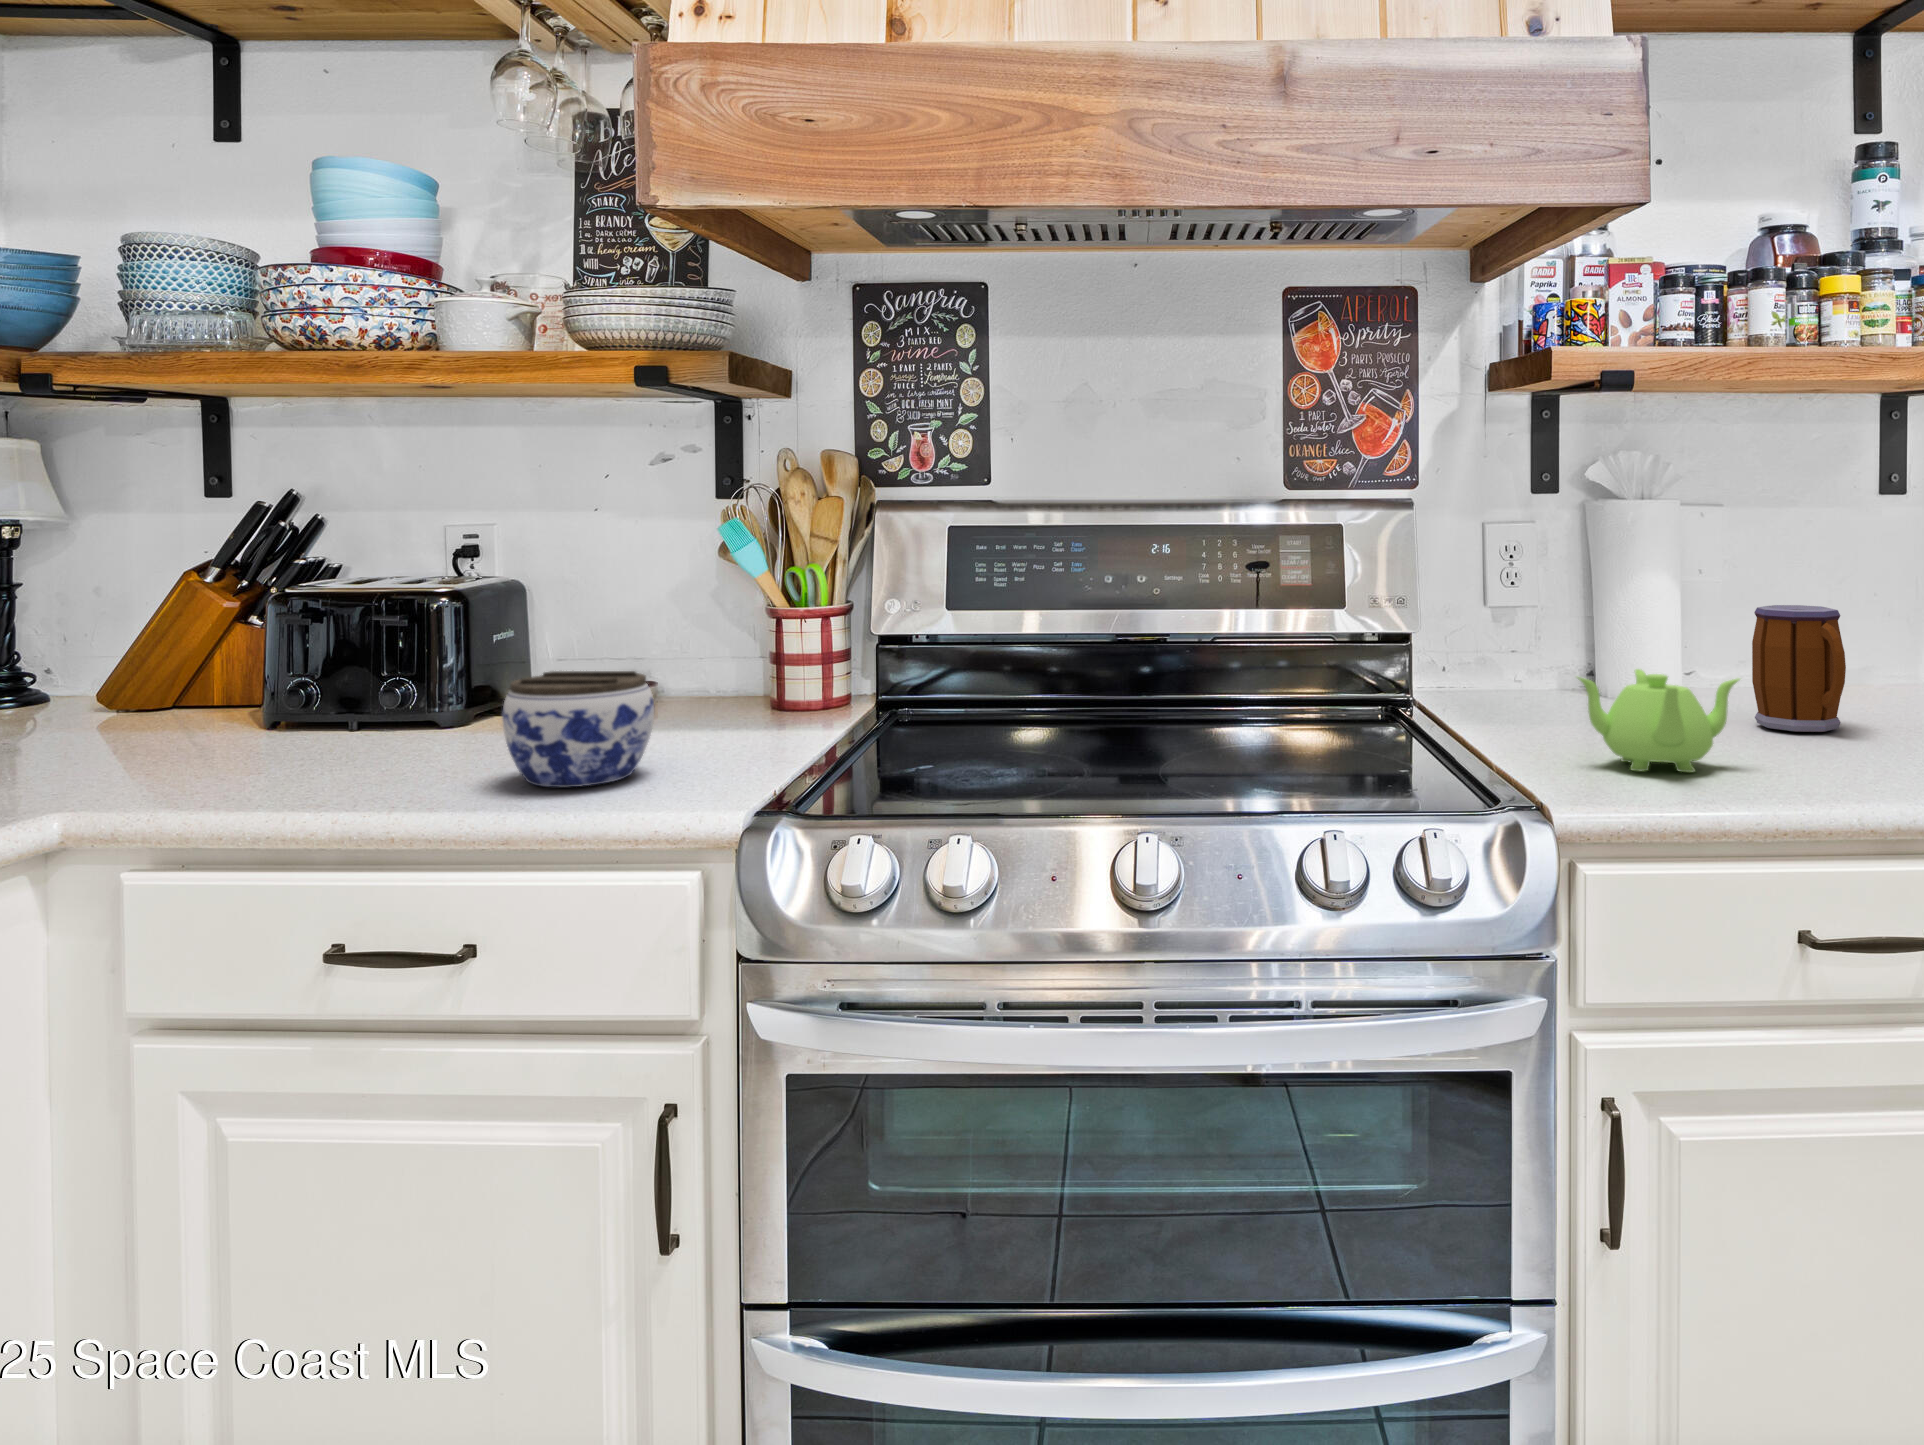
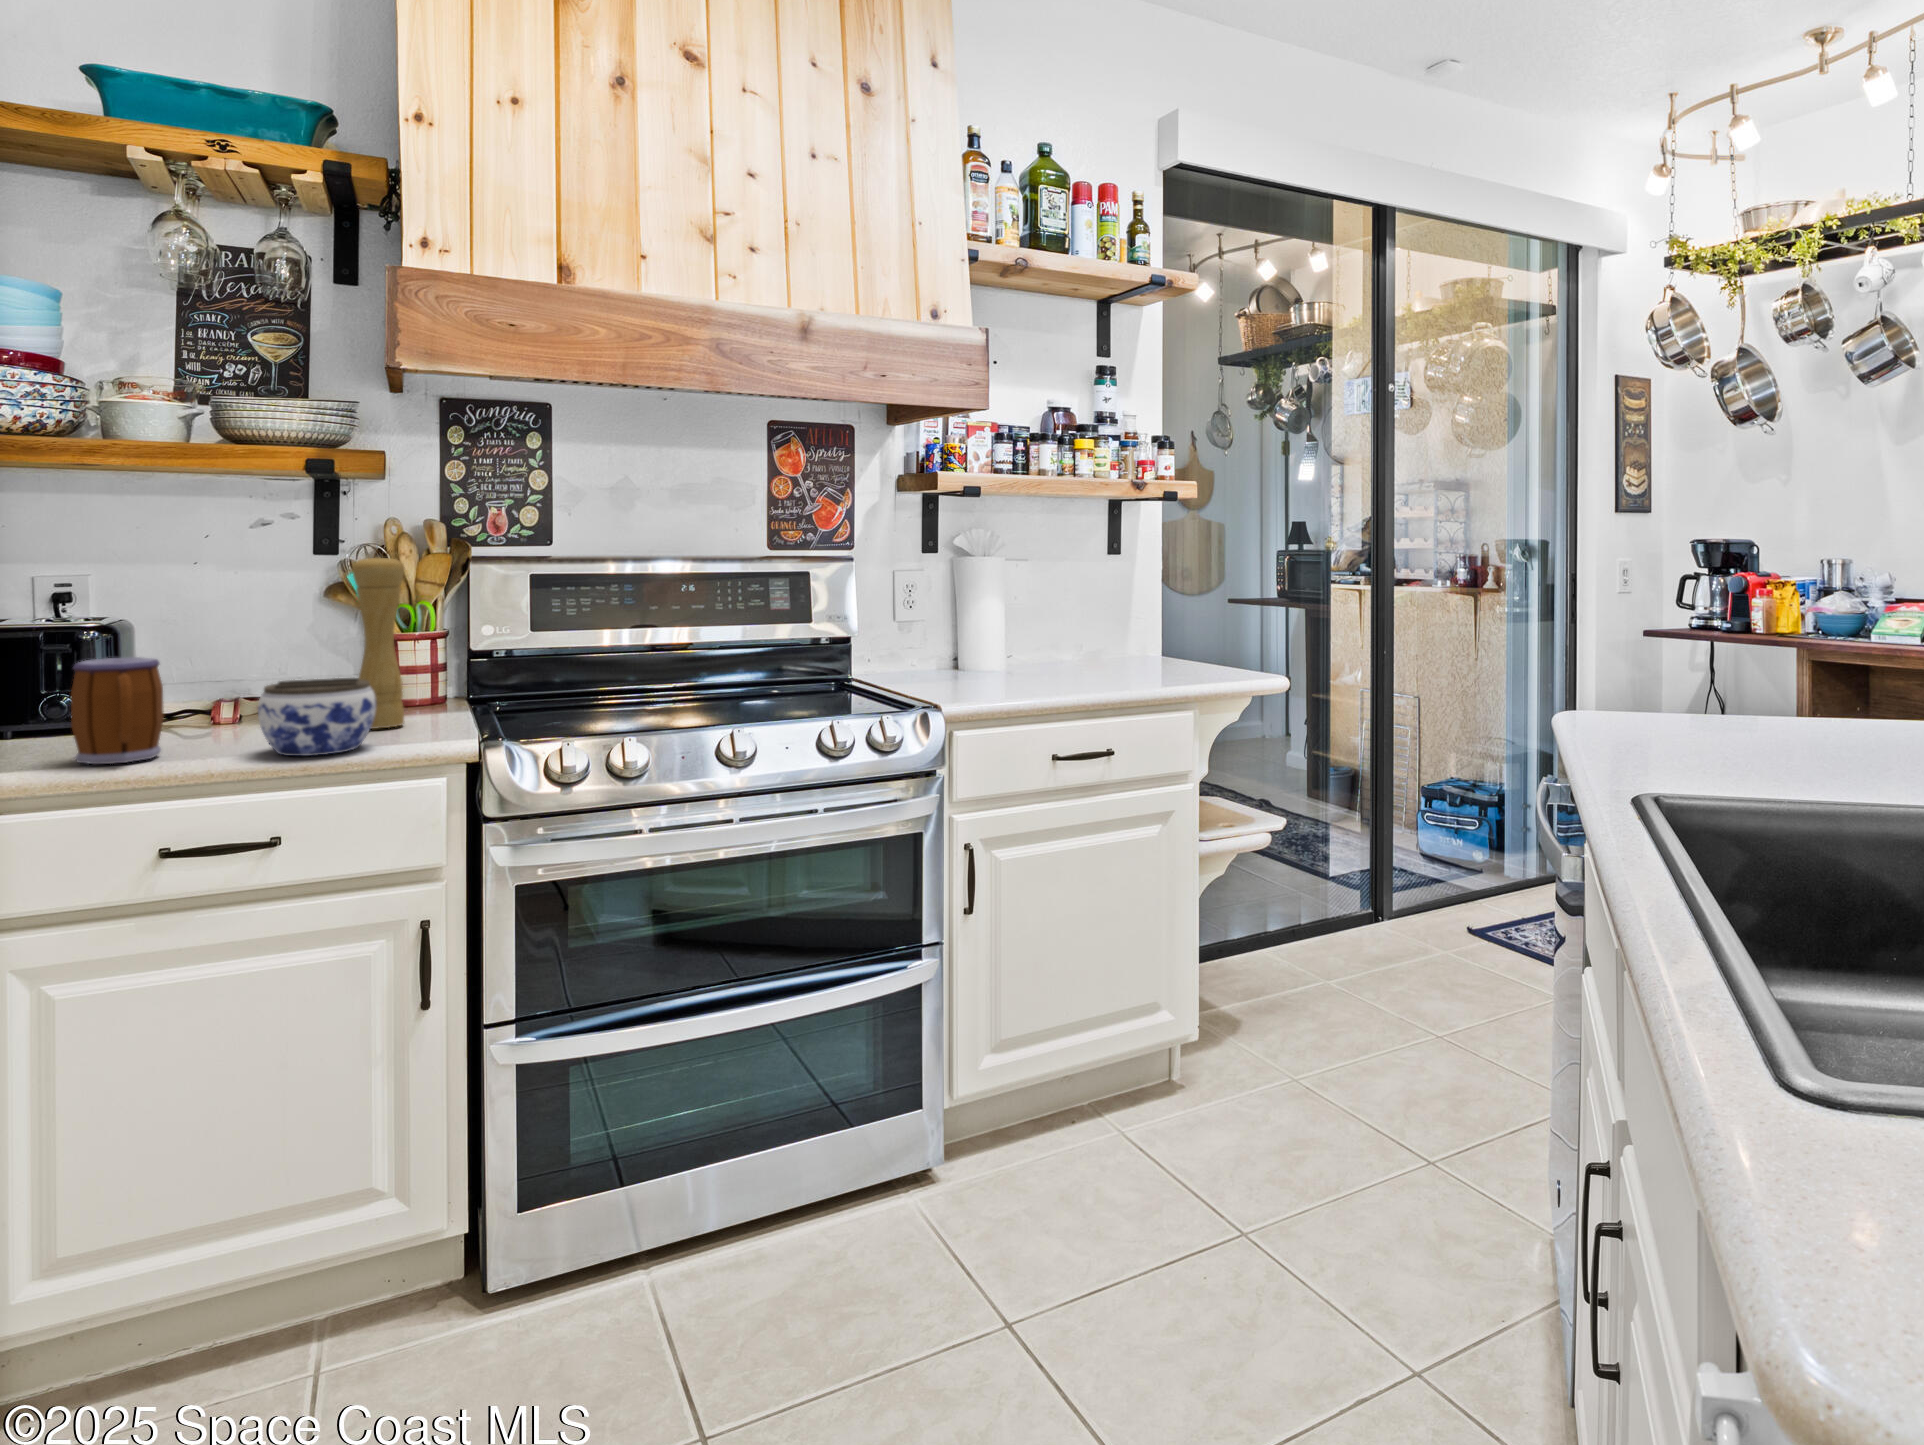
pepper mill: none [678,493,742,745] -> present [352,555,405,729]
mug: present [1752,605,1846,732] -> present [71,657,164,764]
teapot: present [1578,669,1740,772] -> none [957,651,1038,702]

